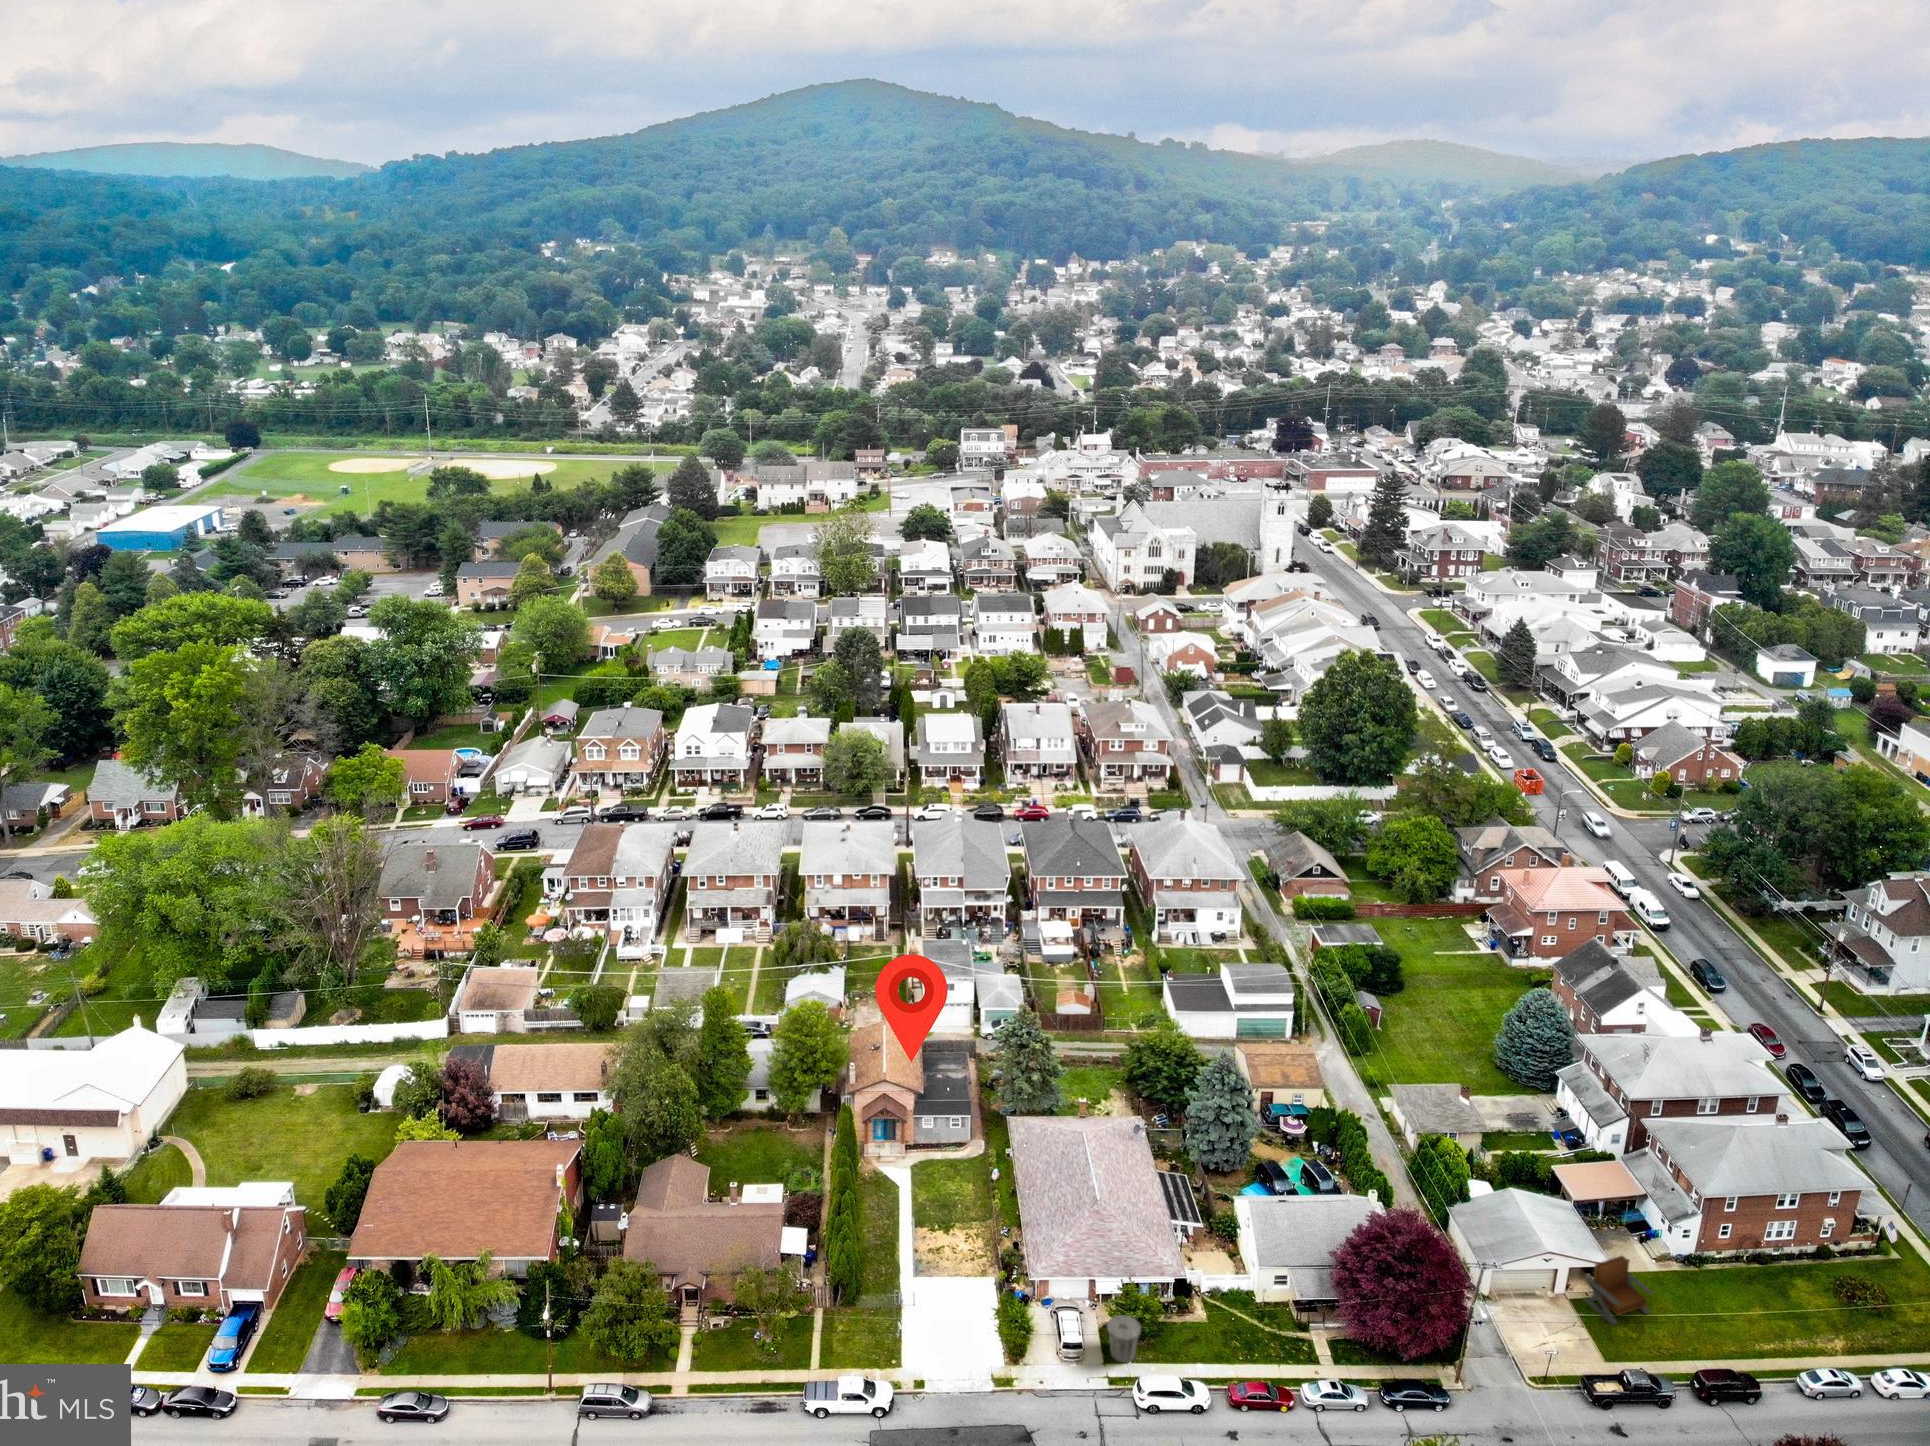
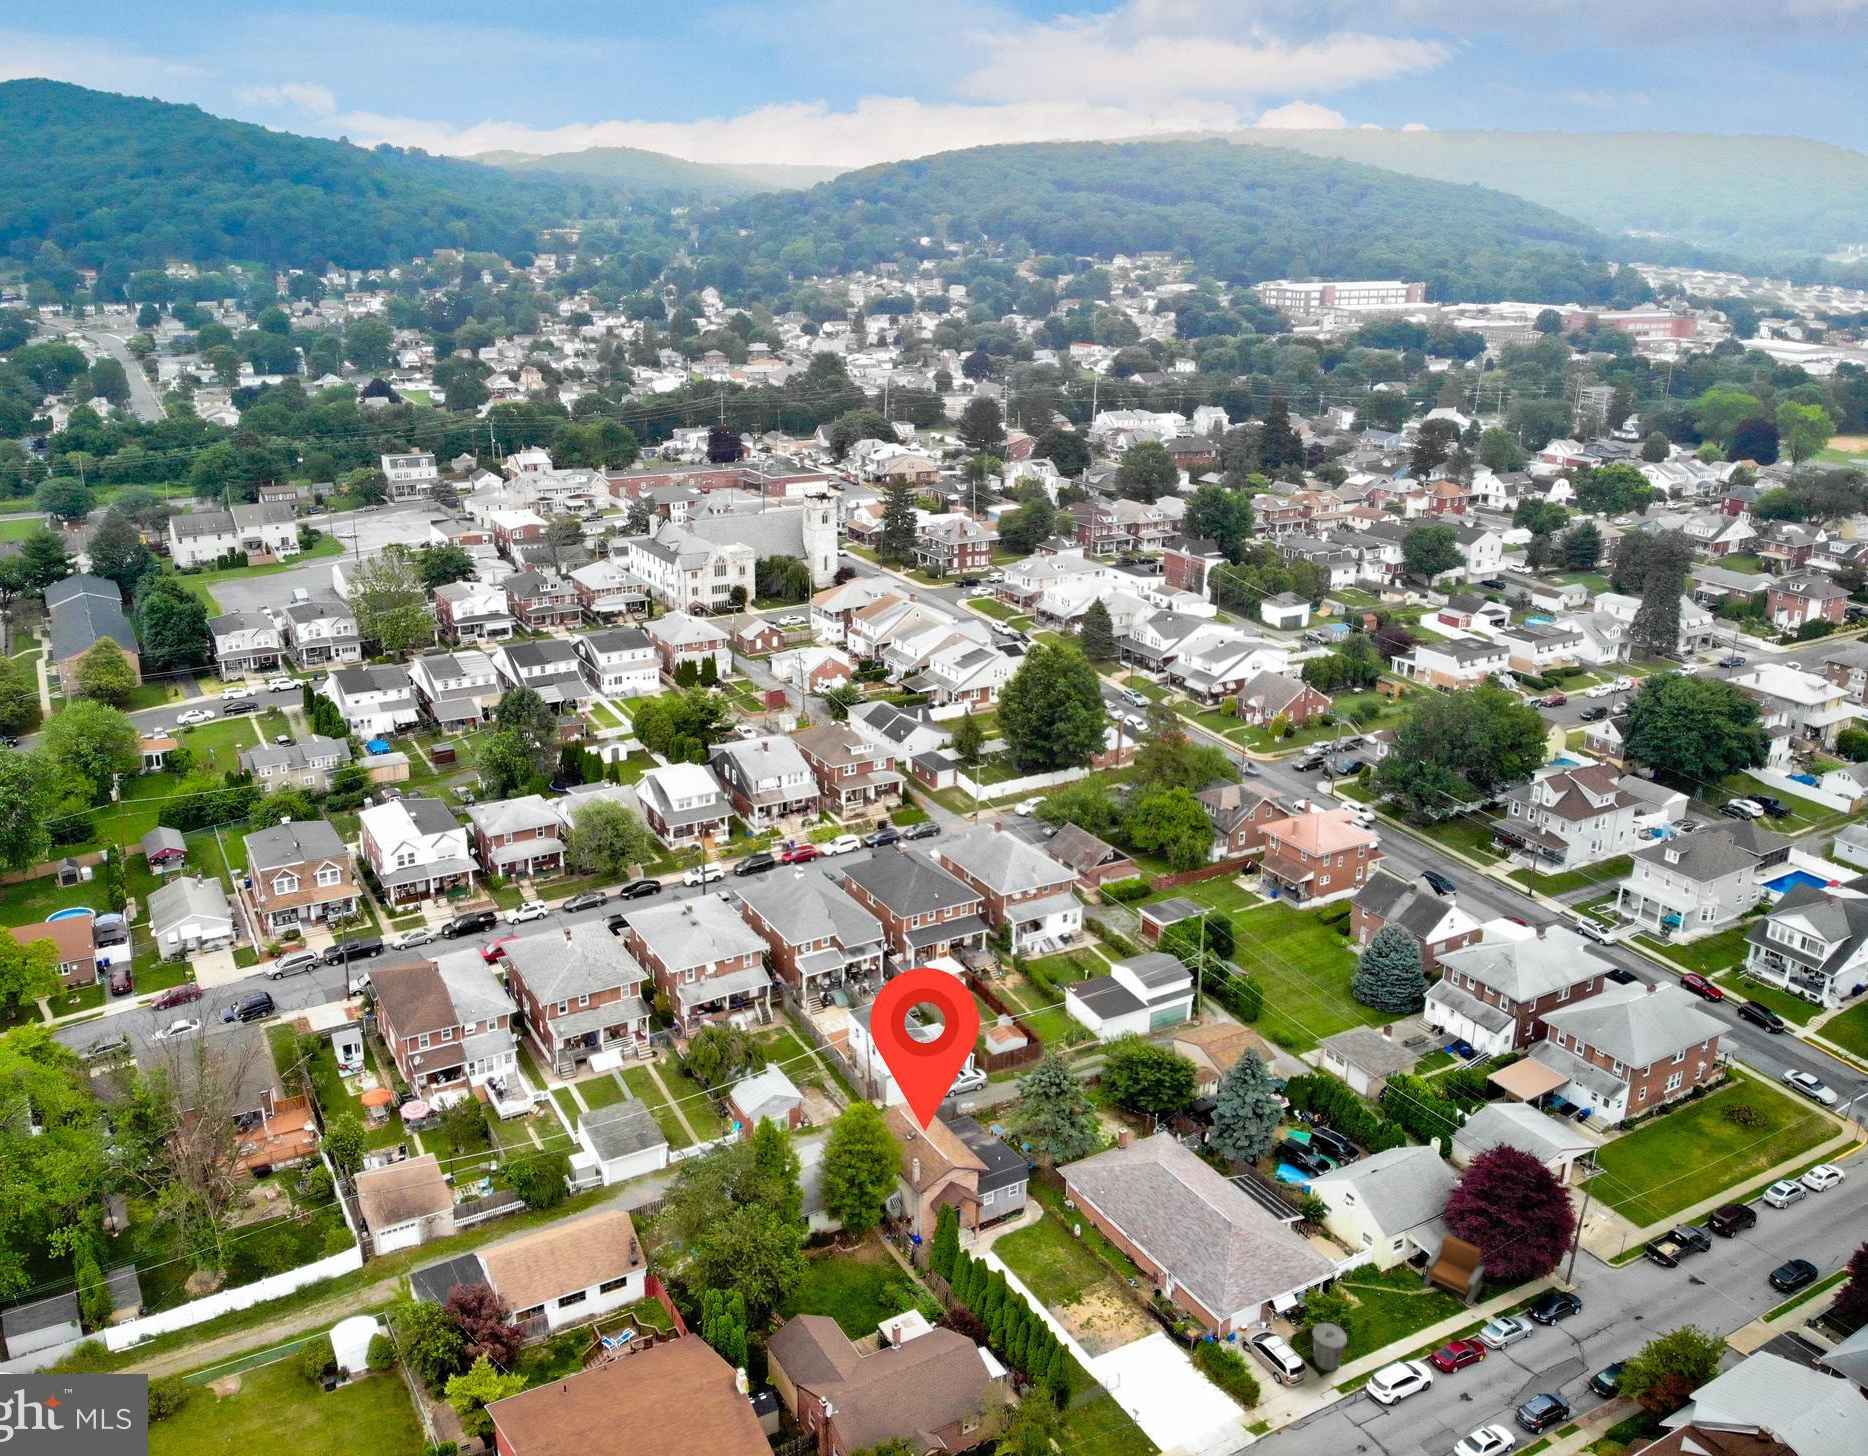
lounge chair: present [1584,1256,1653,1325] -> present [1424,1234,1485,1305]

